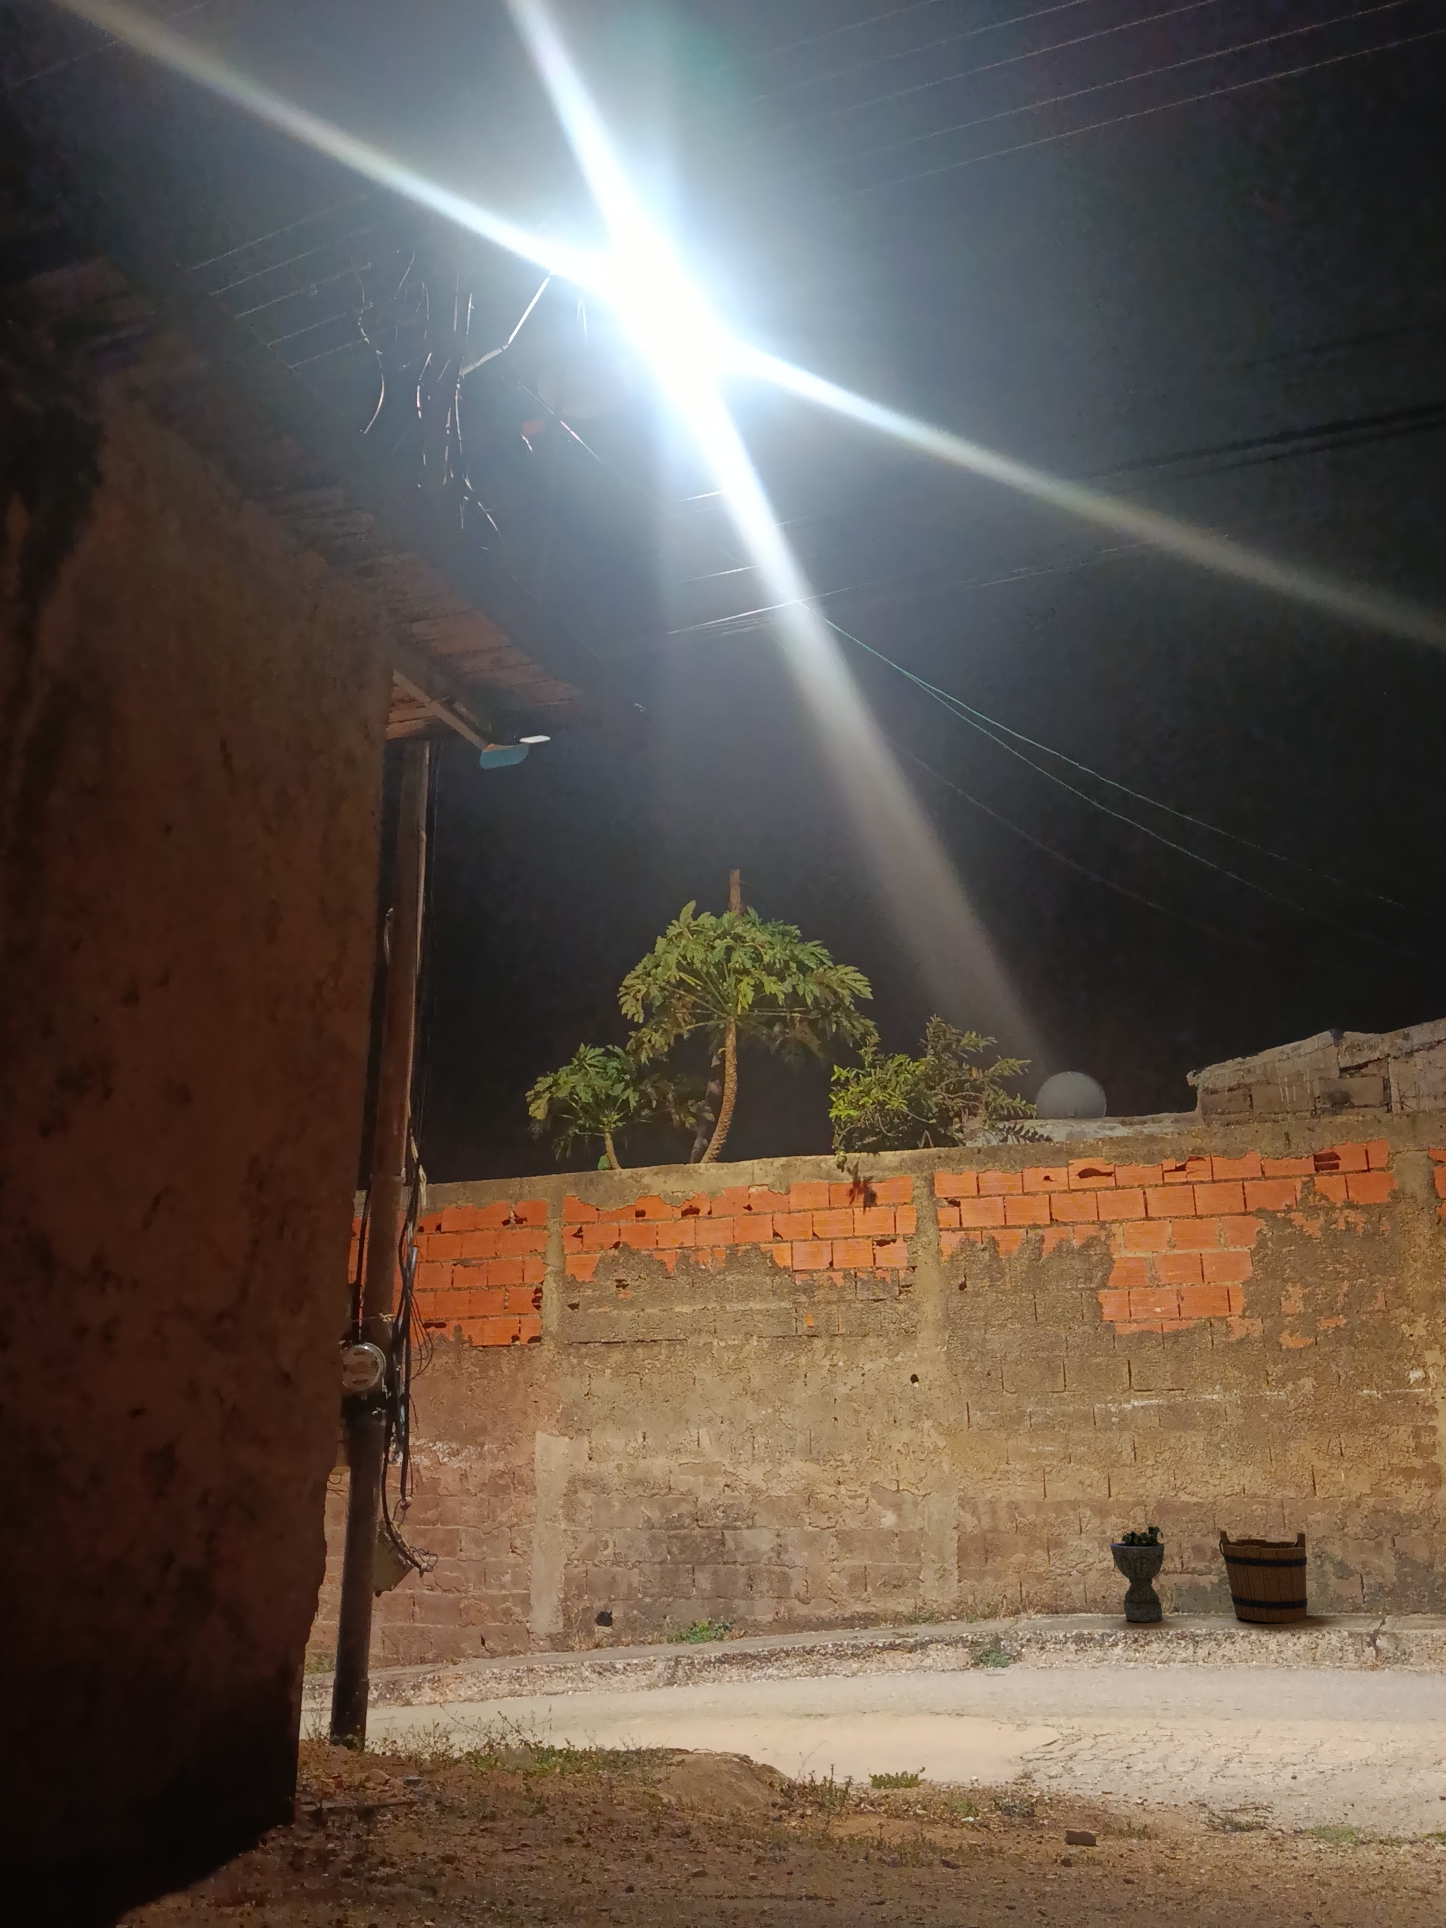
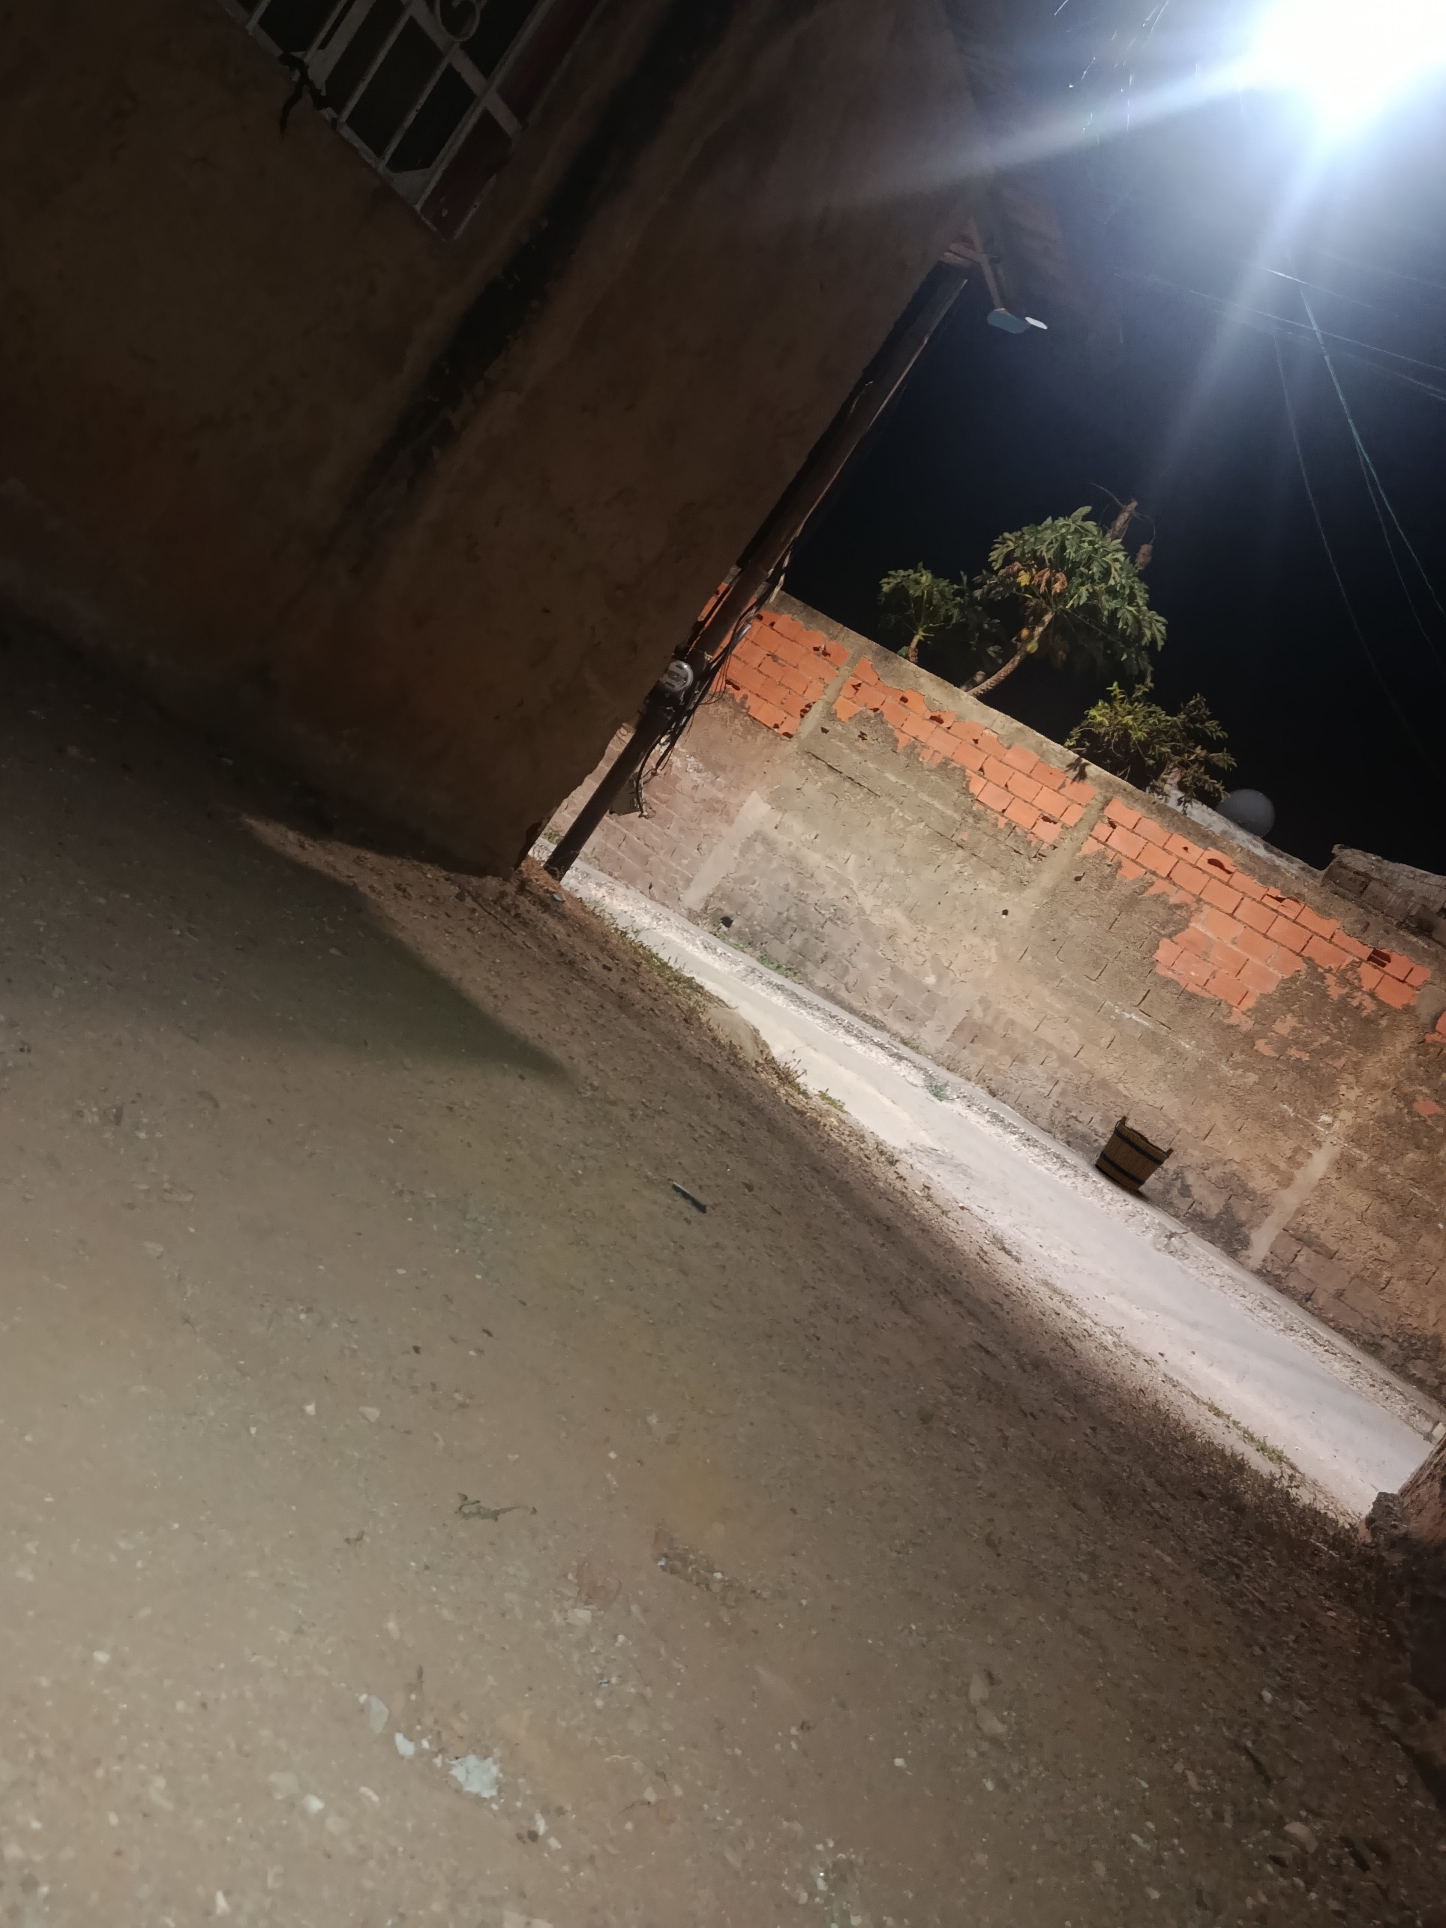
planter: present [1110,1526,1164,1622] -> none [1030,1079,1089,1136]

